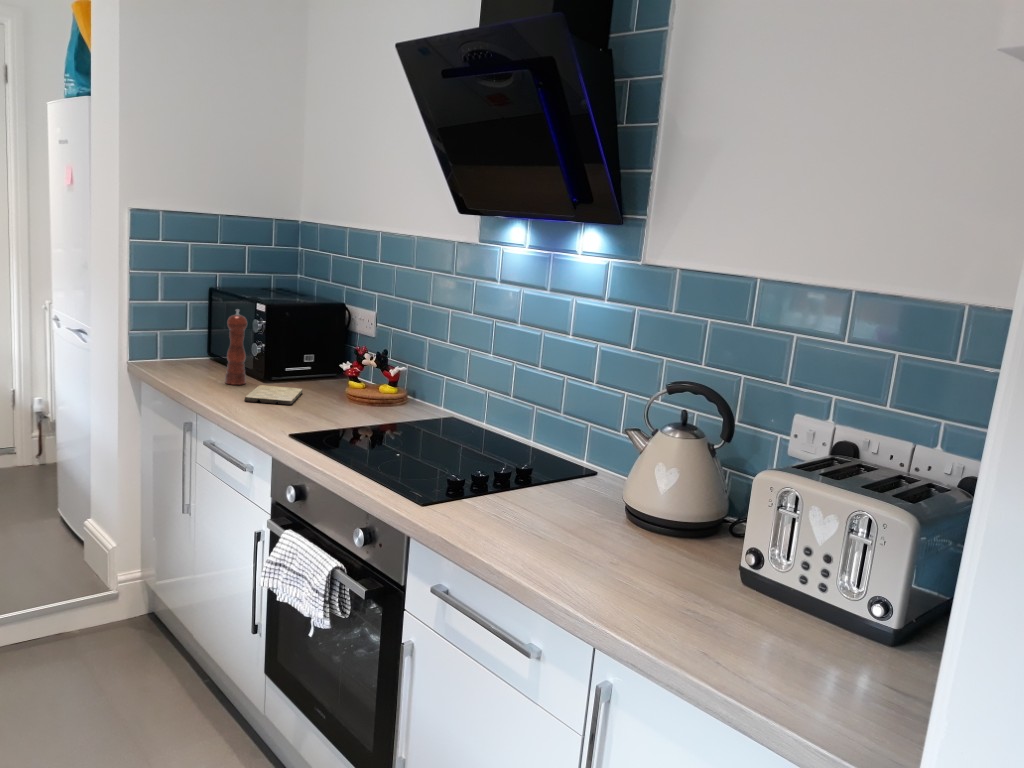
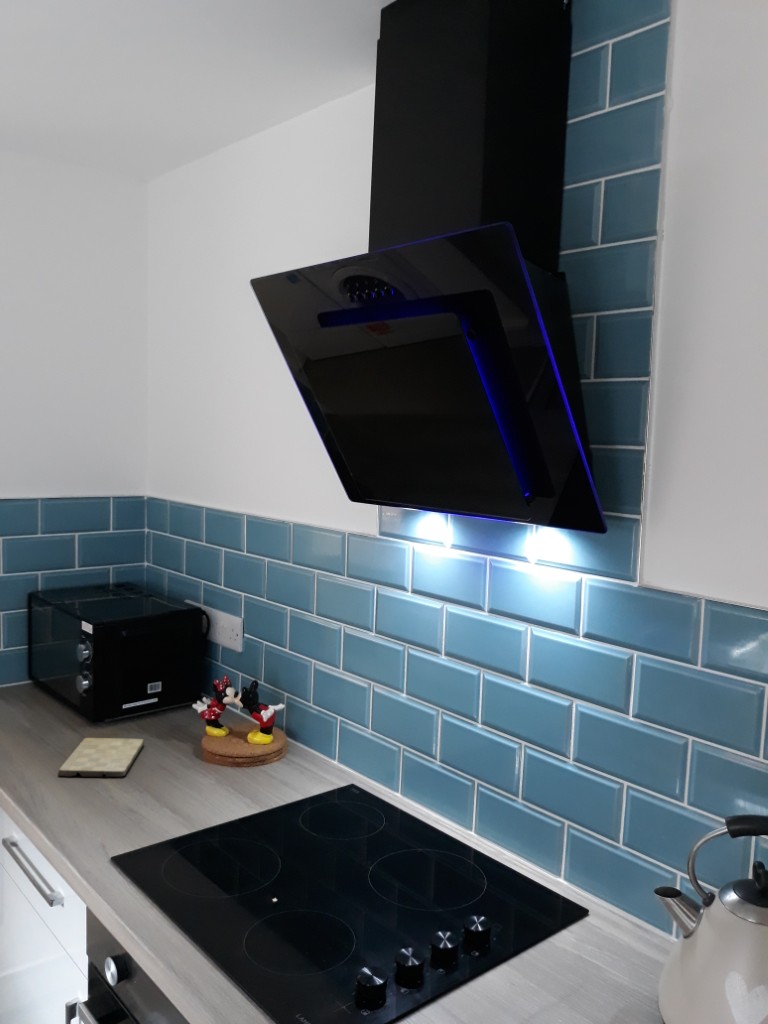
pepper mill: present [225,310,247,385] -> none [40,634,68,737]

